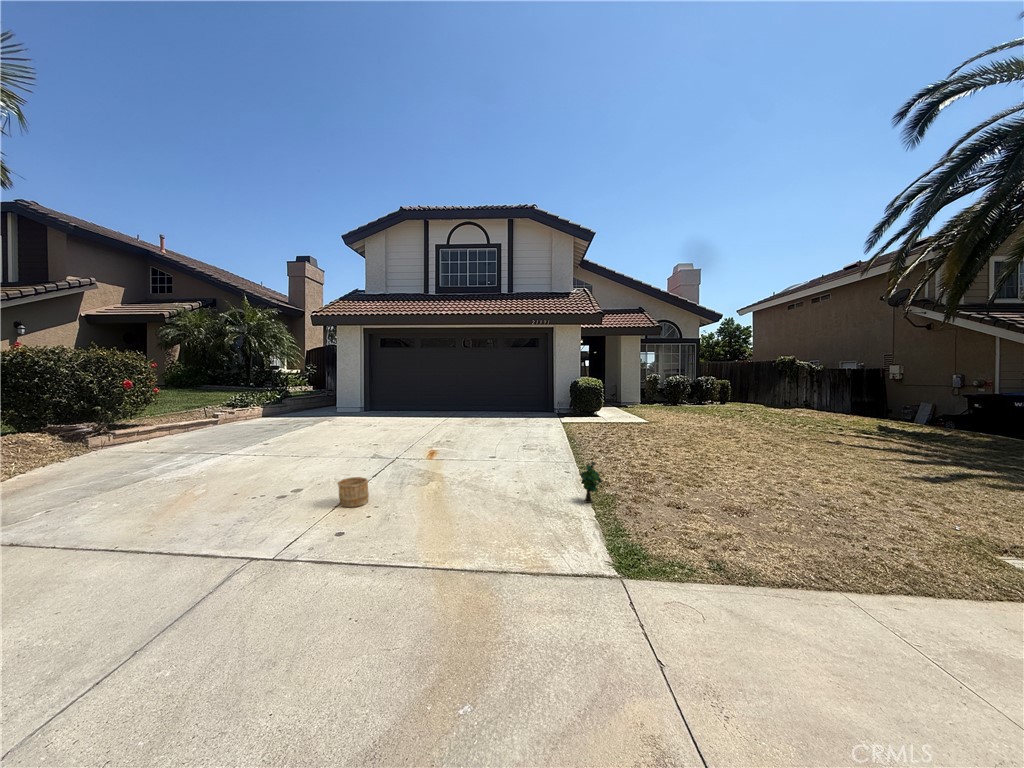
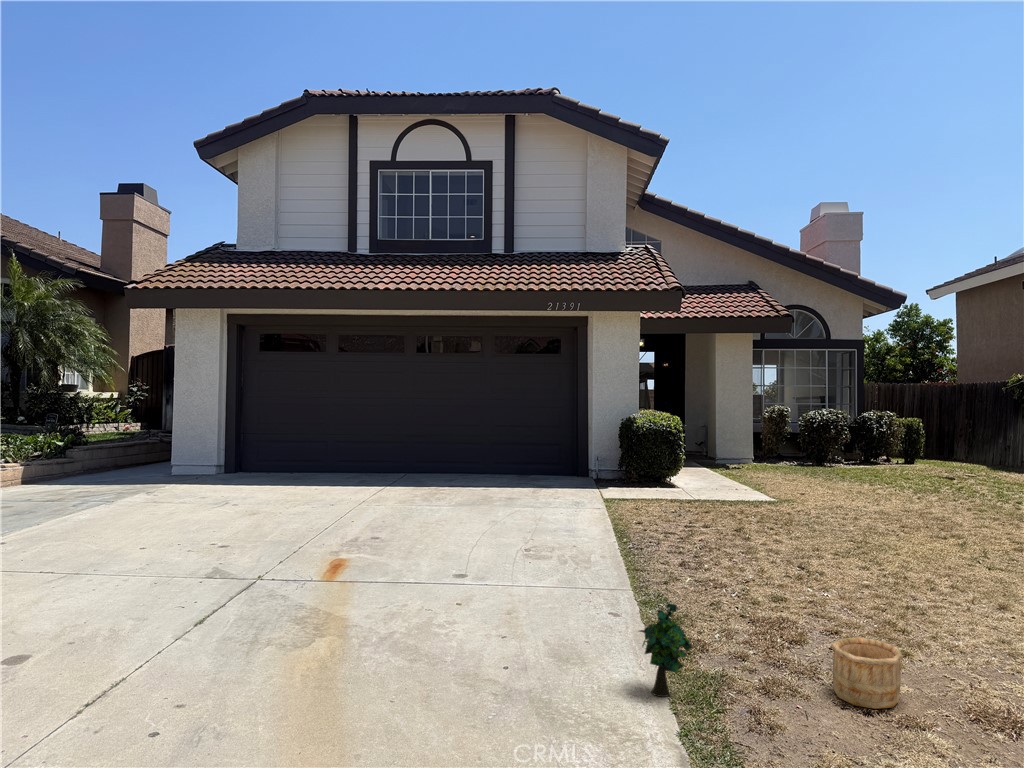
wooden bucket: present [338,477,369,507] -> present [831,637,903,709]

